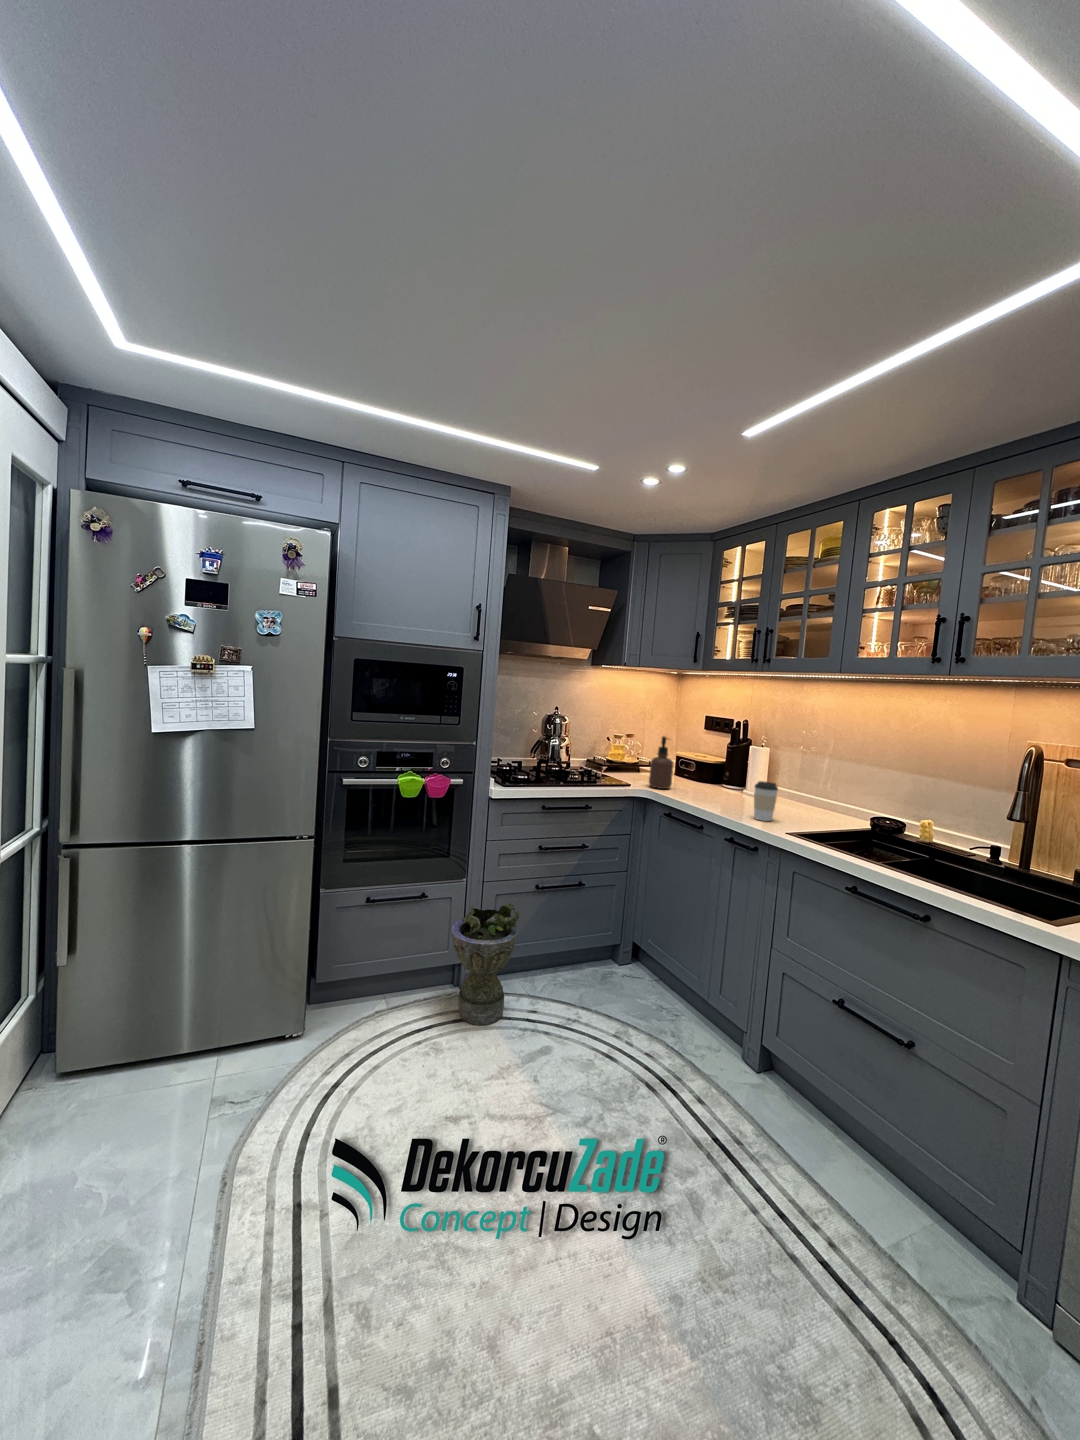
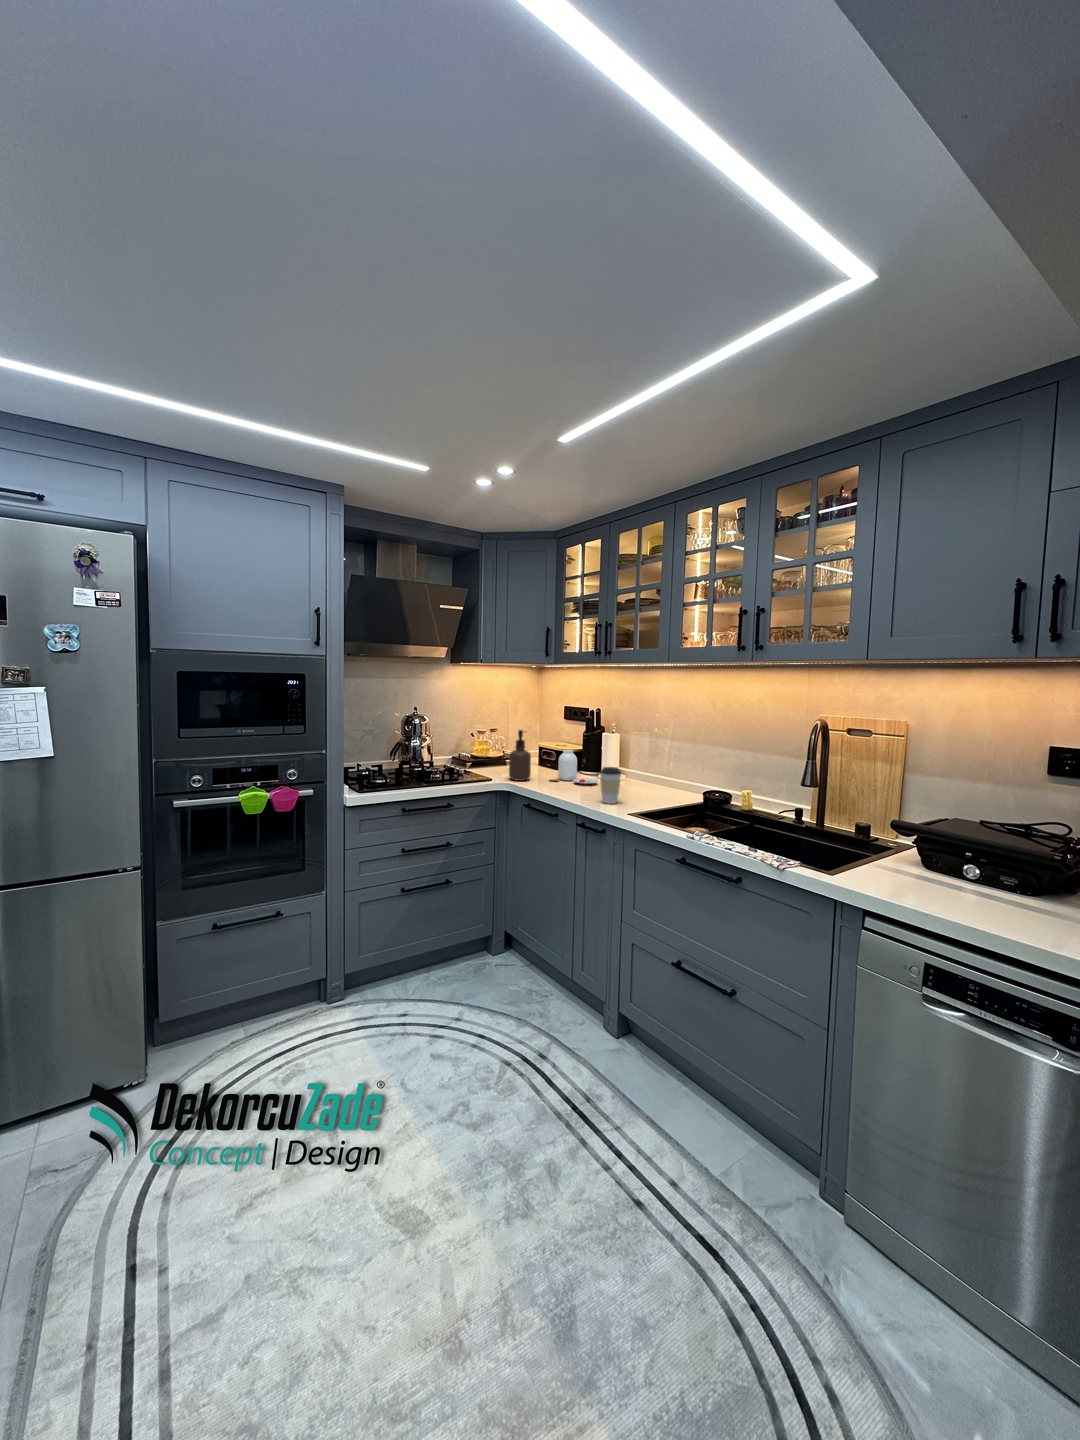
jar: none [691,761,745,798] -> present [549,750,598,784]
planter: present [451,903,520,1025] -> none [310,910,383,1038]

